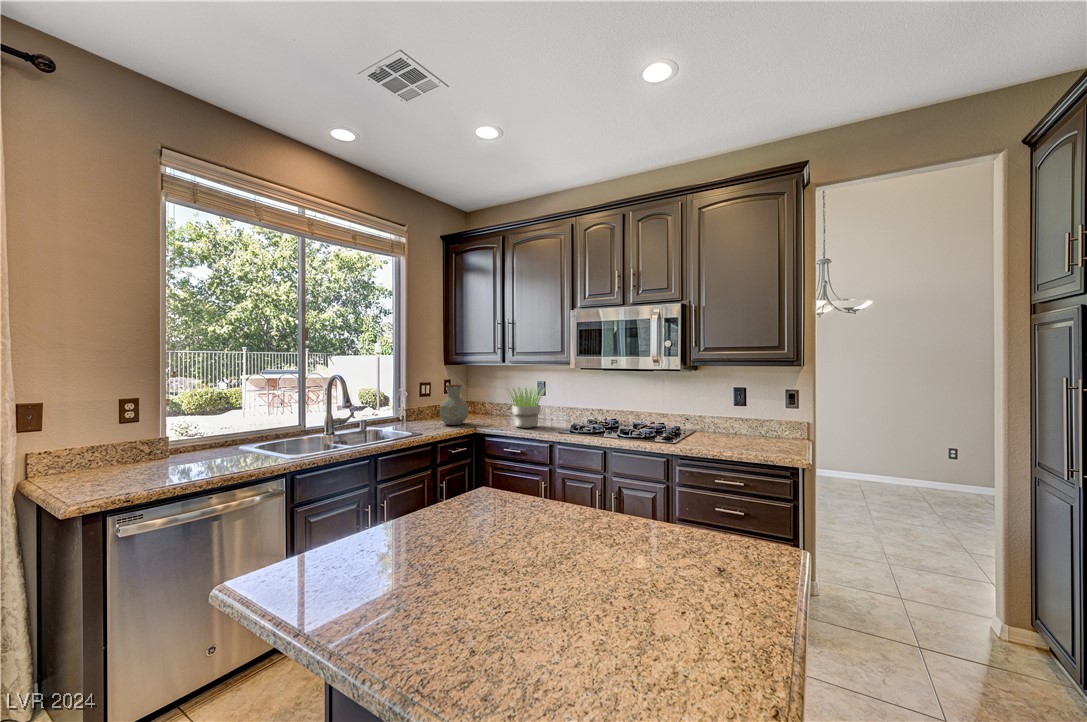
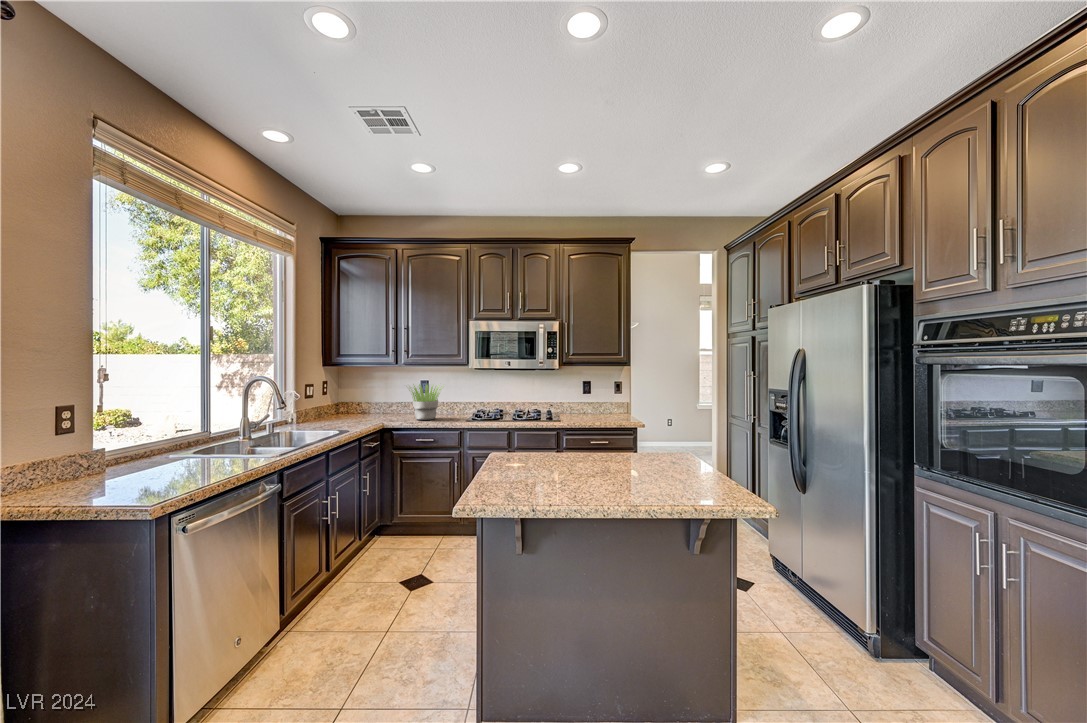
vase: present [440,385,468,425] -> none [337,384,367,422]

